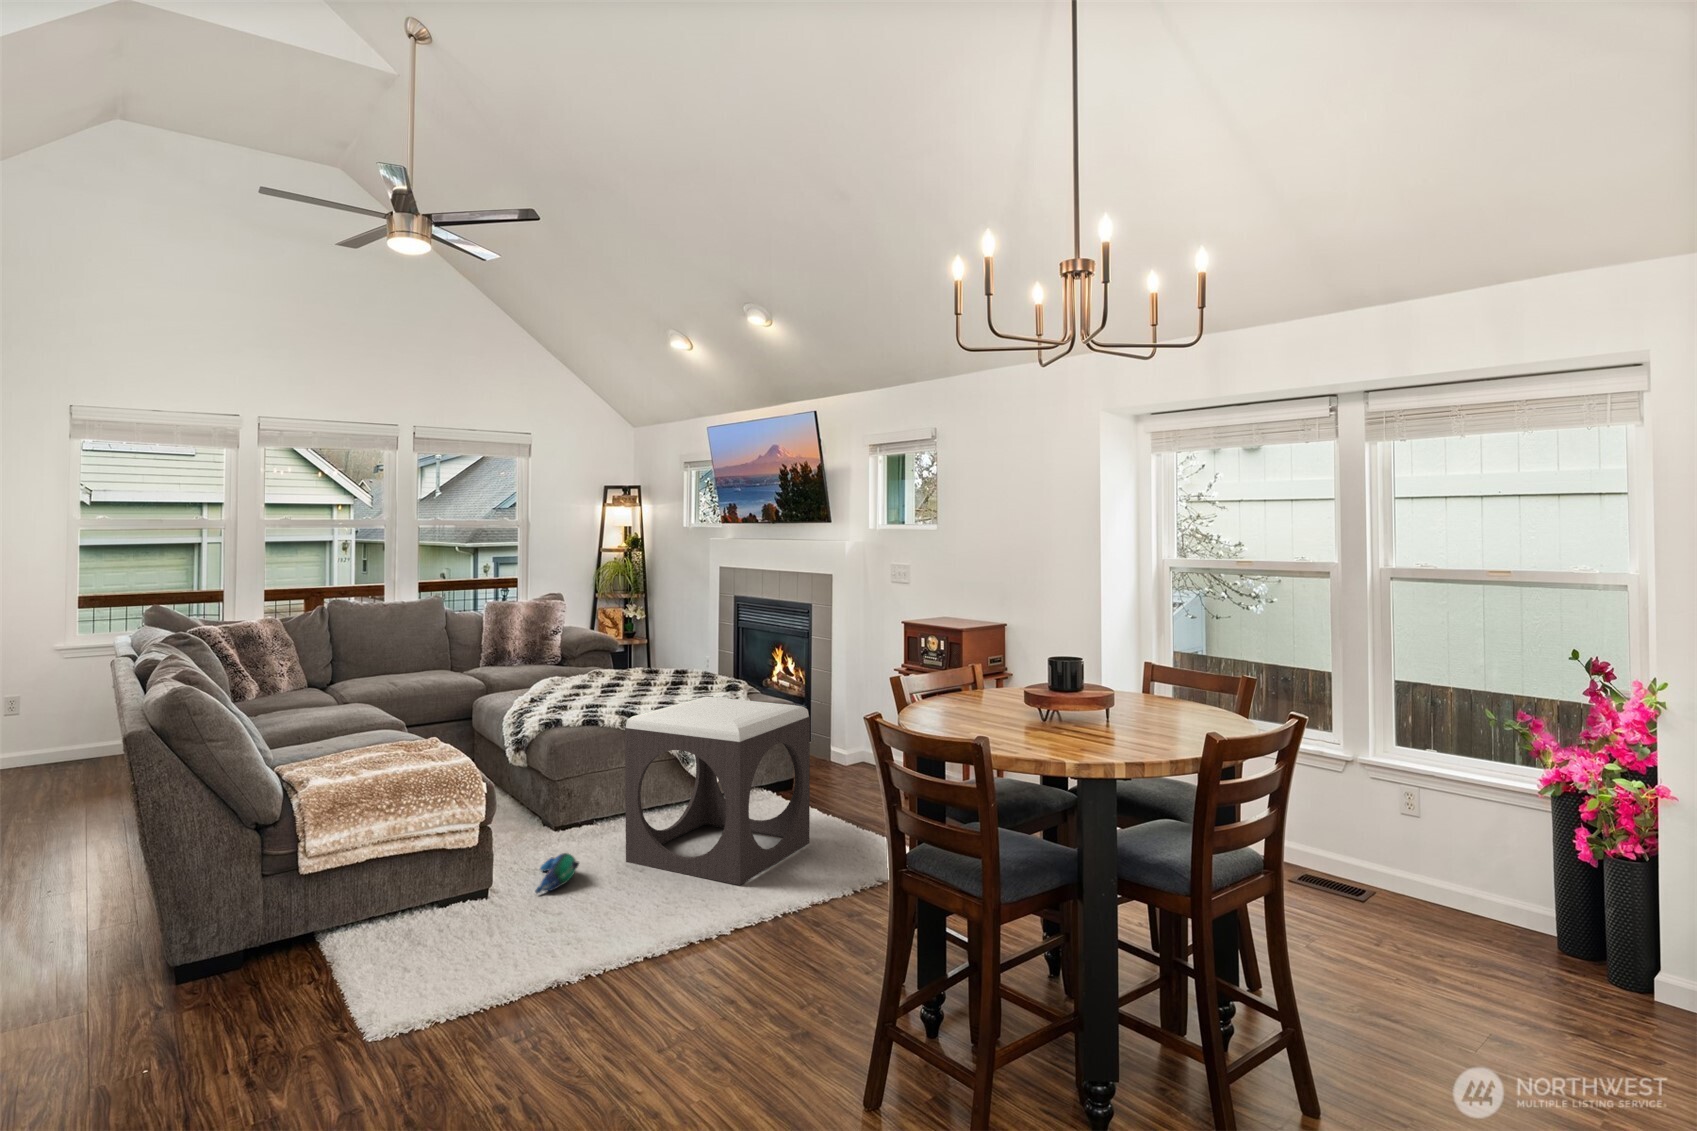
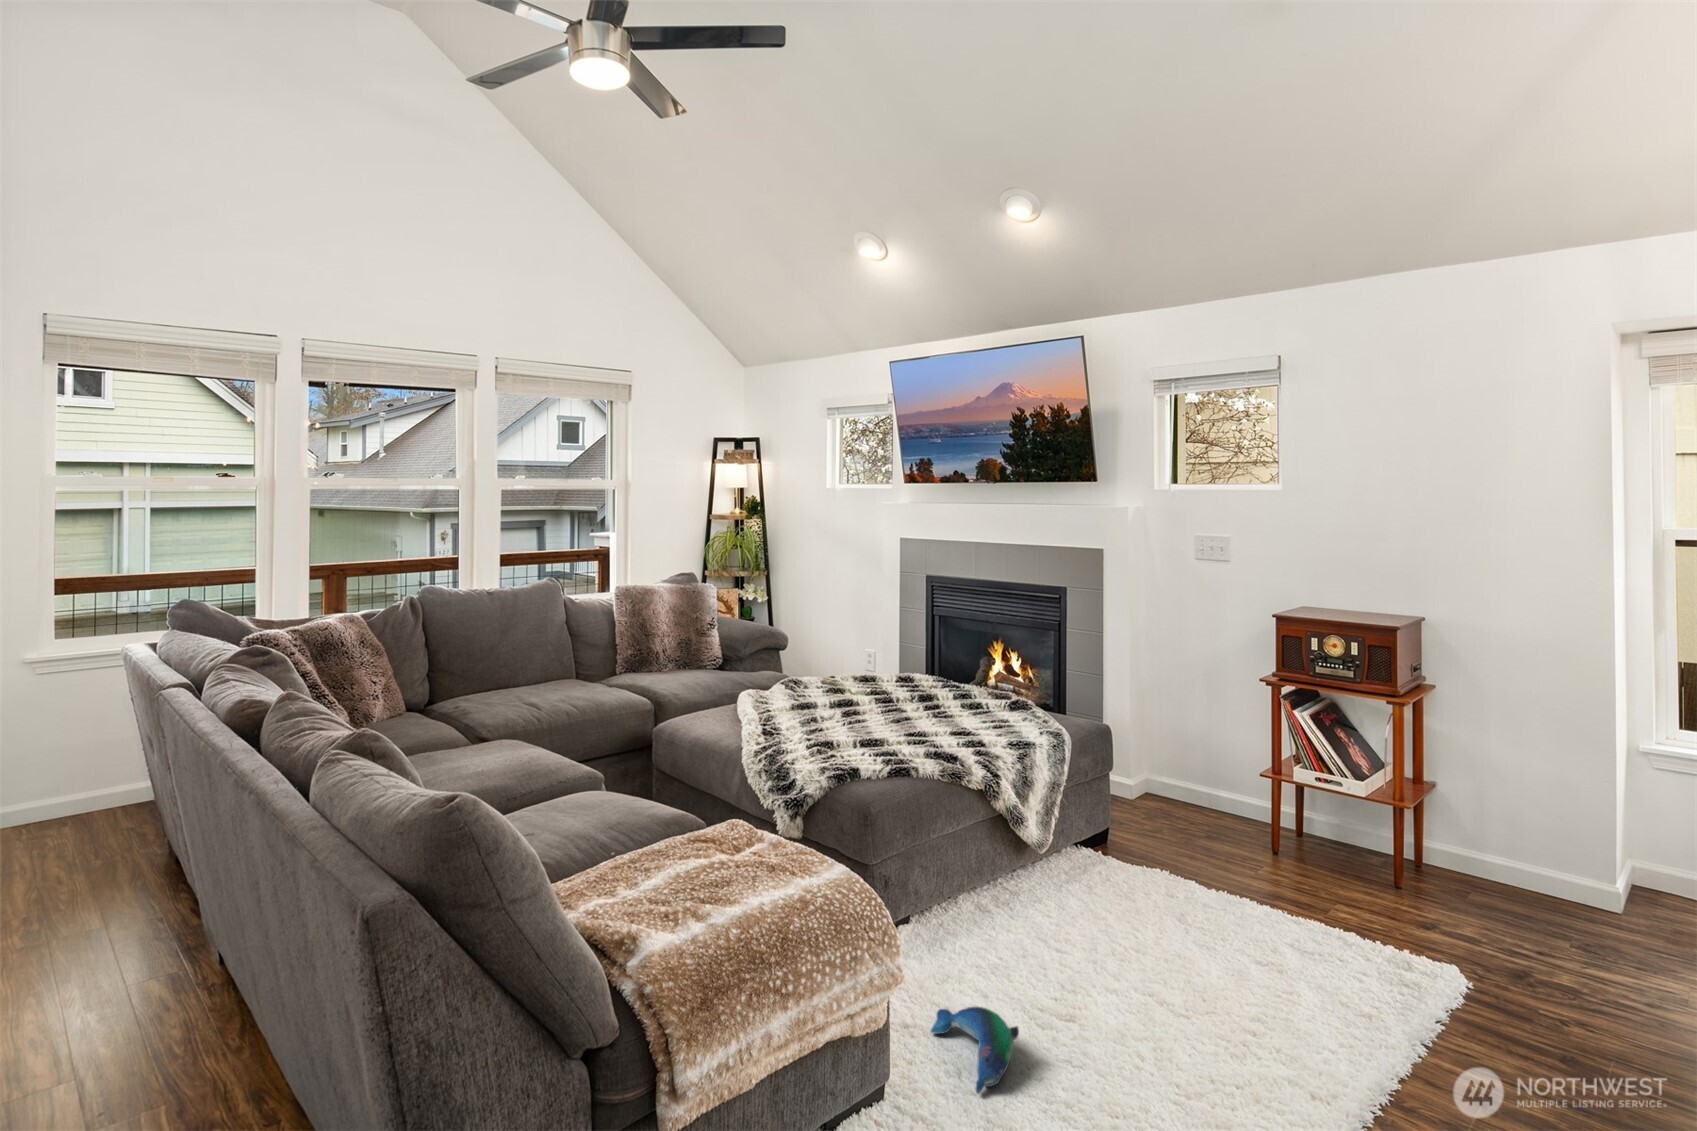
footstool: present [625,696,810,885] -> none [1042,734,1283,1054]

